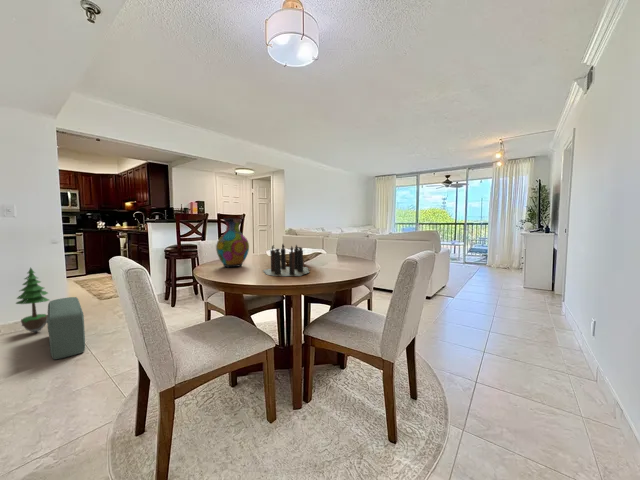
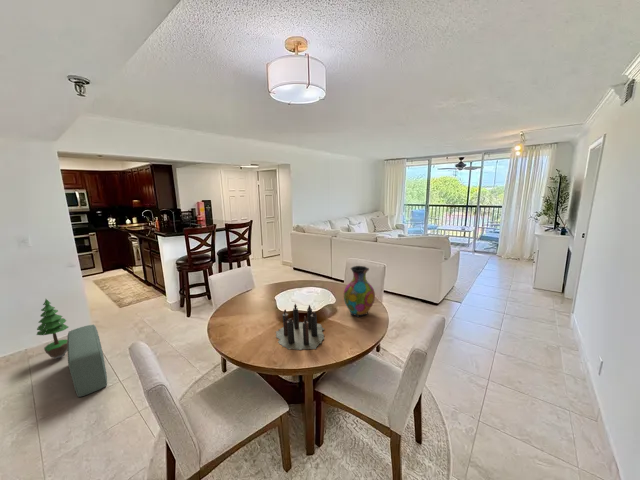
vase: present [216,218,249,267] -> present [344,266,375,317]

